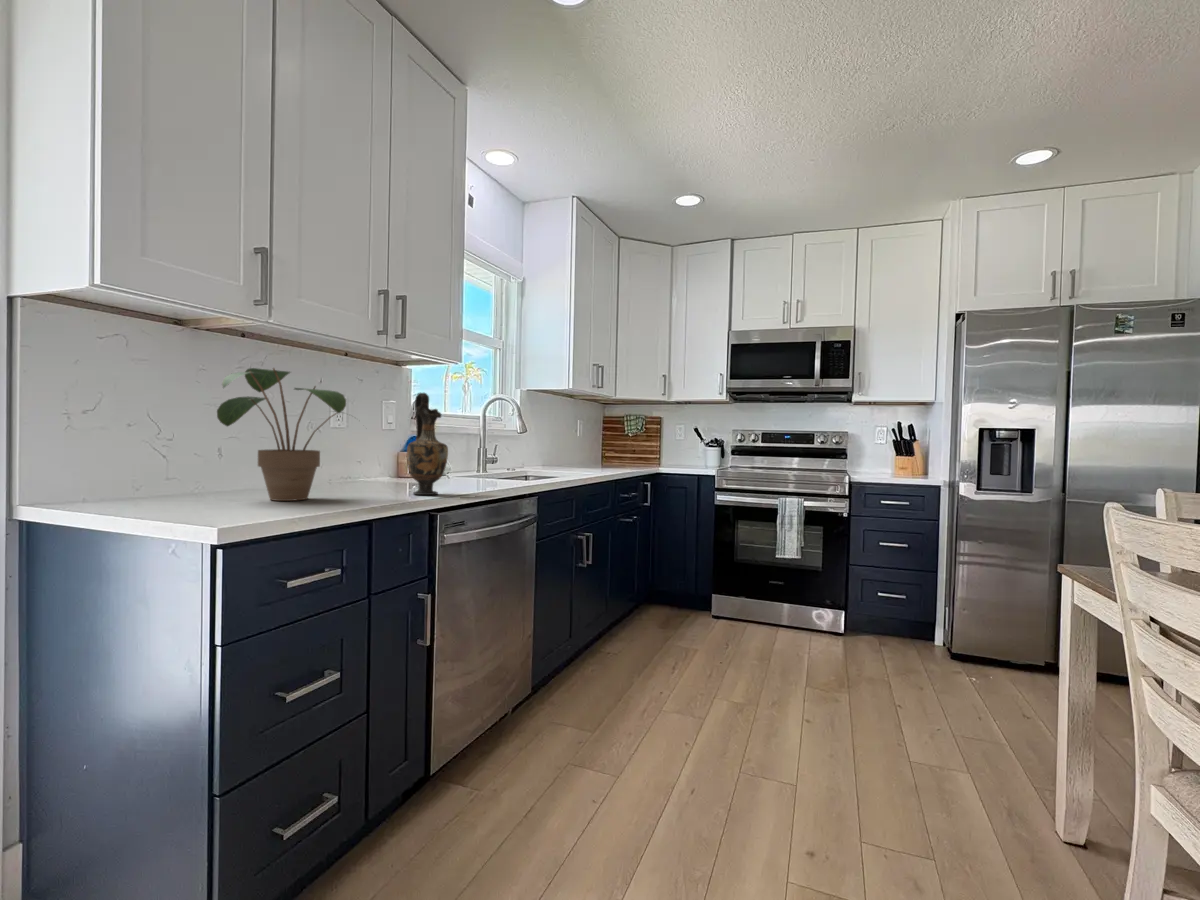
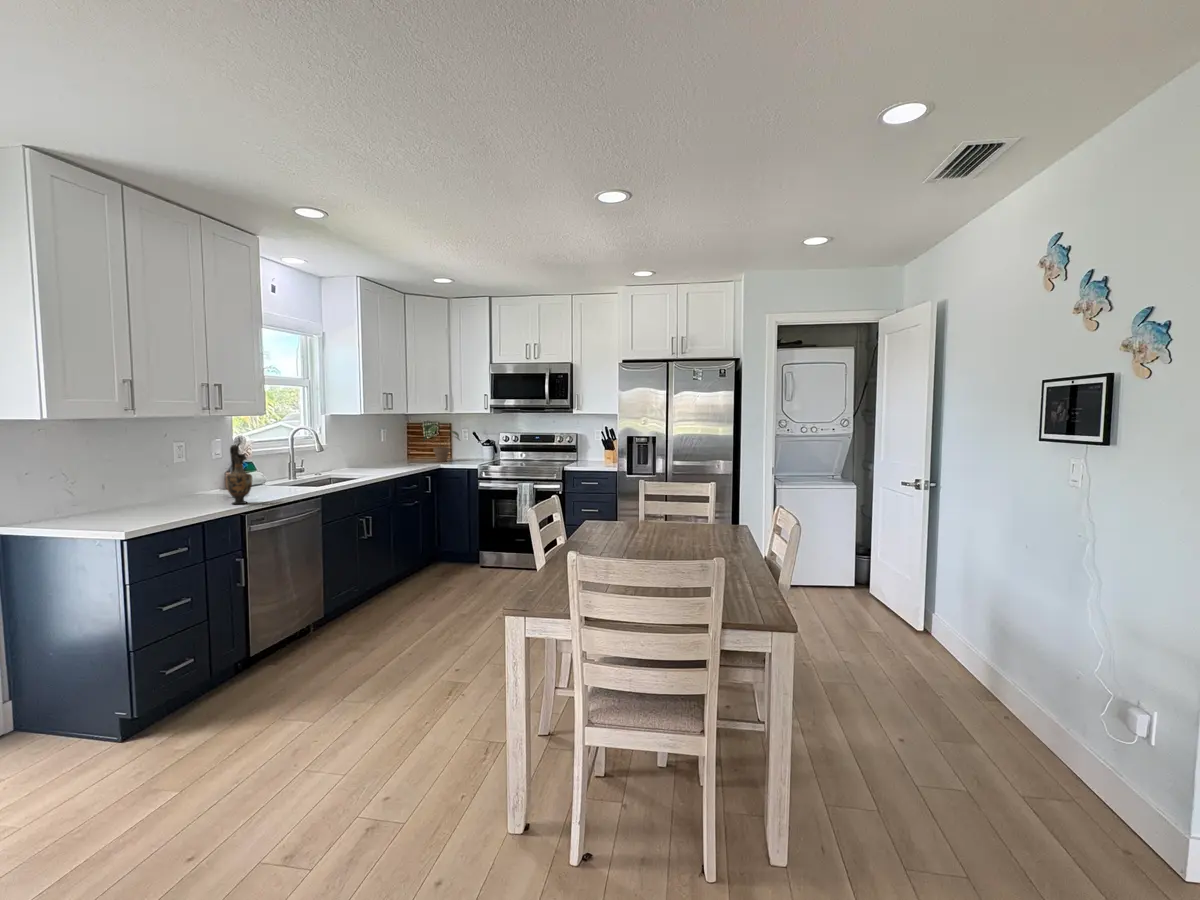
potted plant: present [217,368,346,501] -> present [423,425,460,462]

